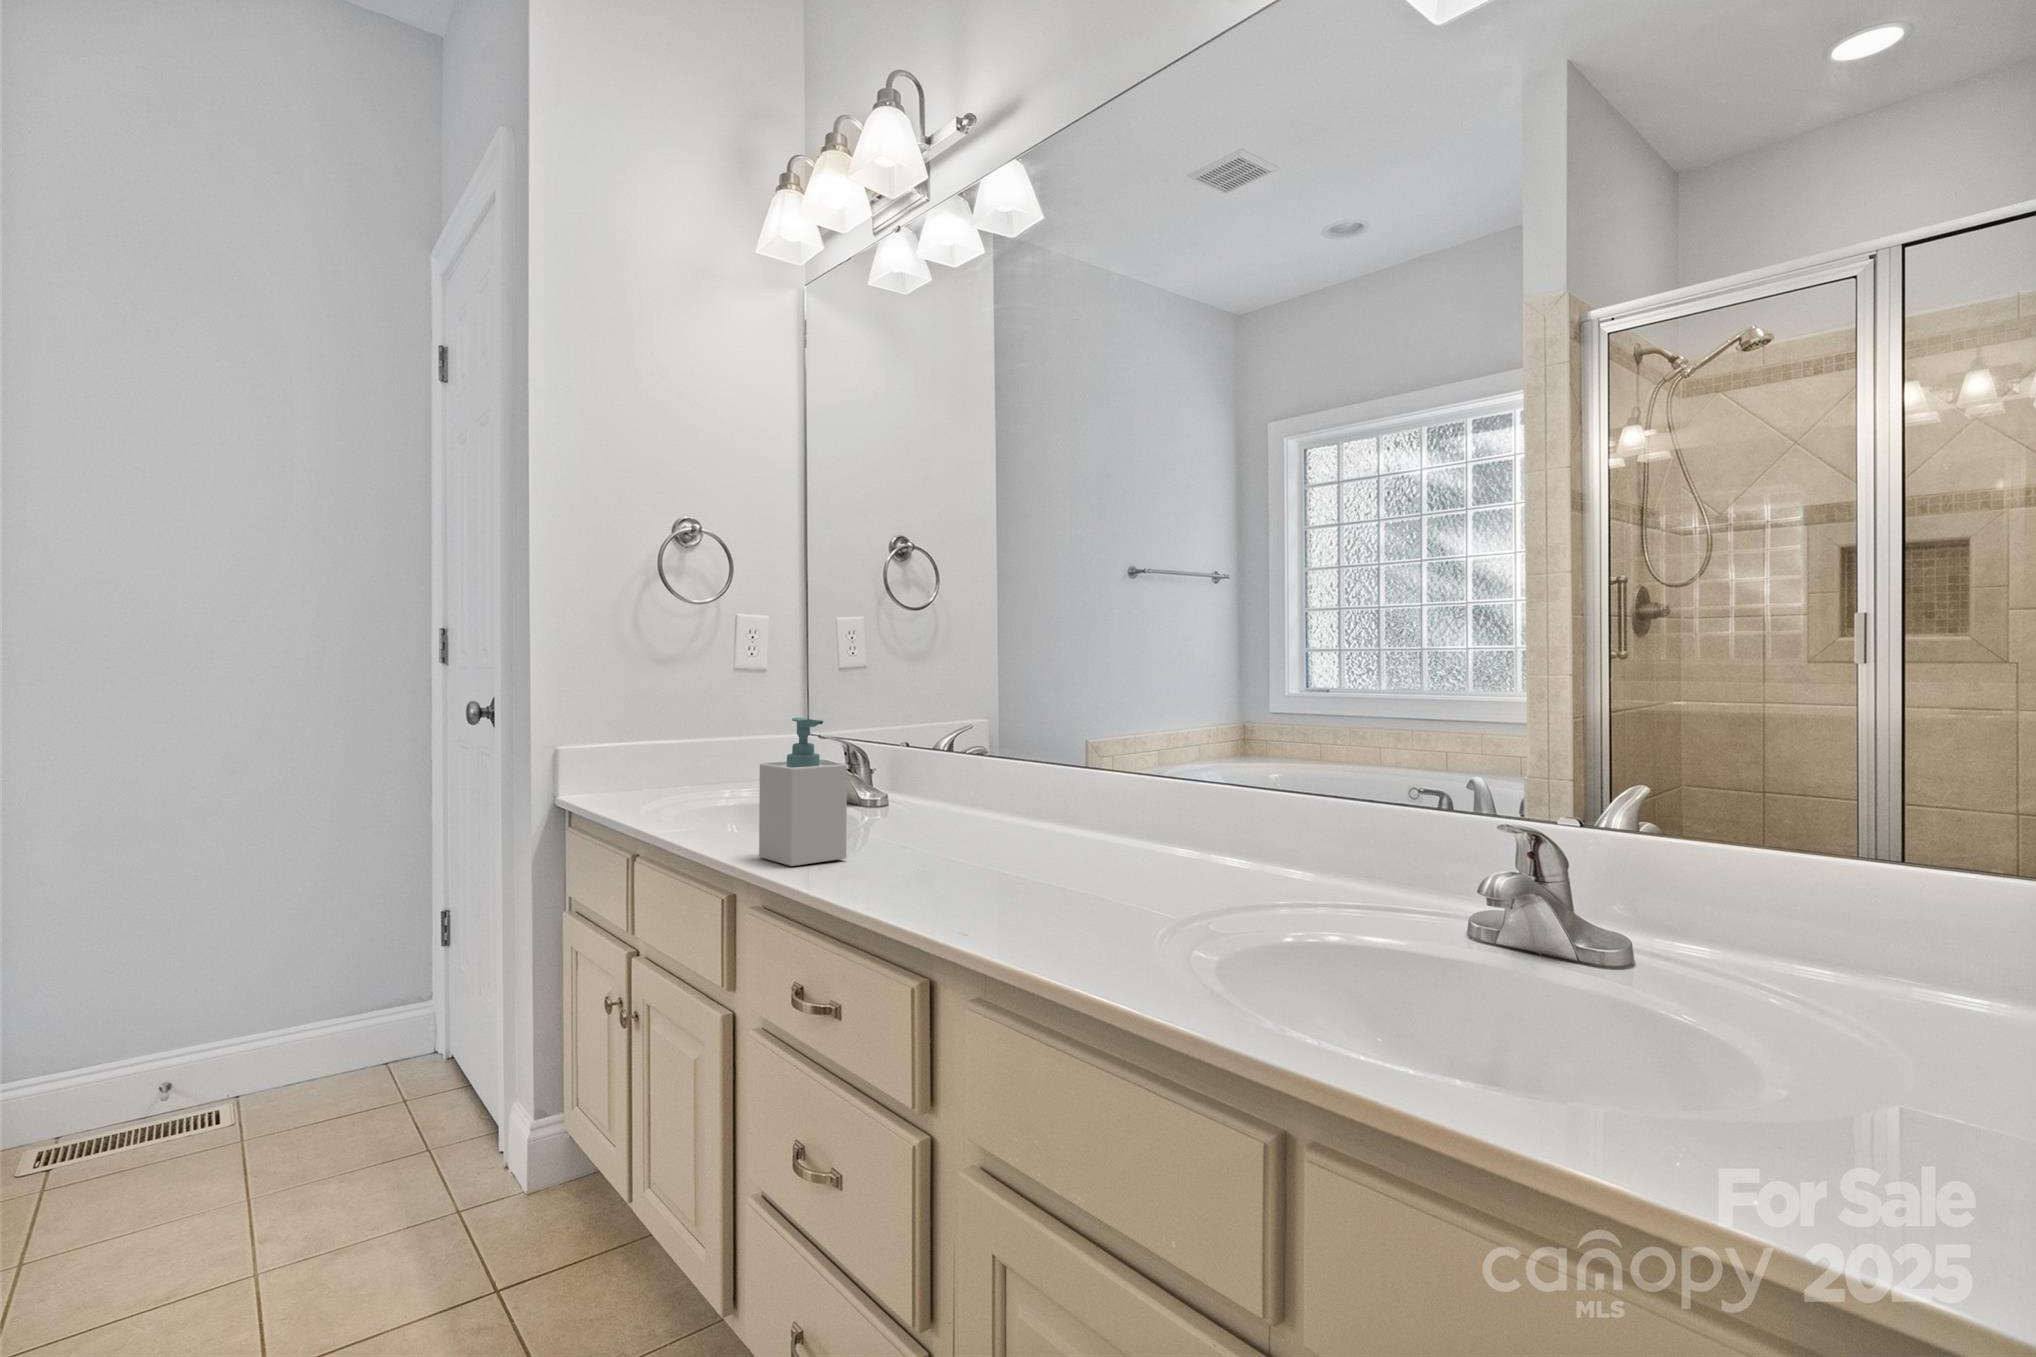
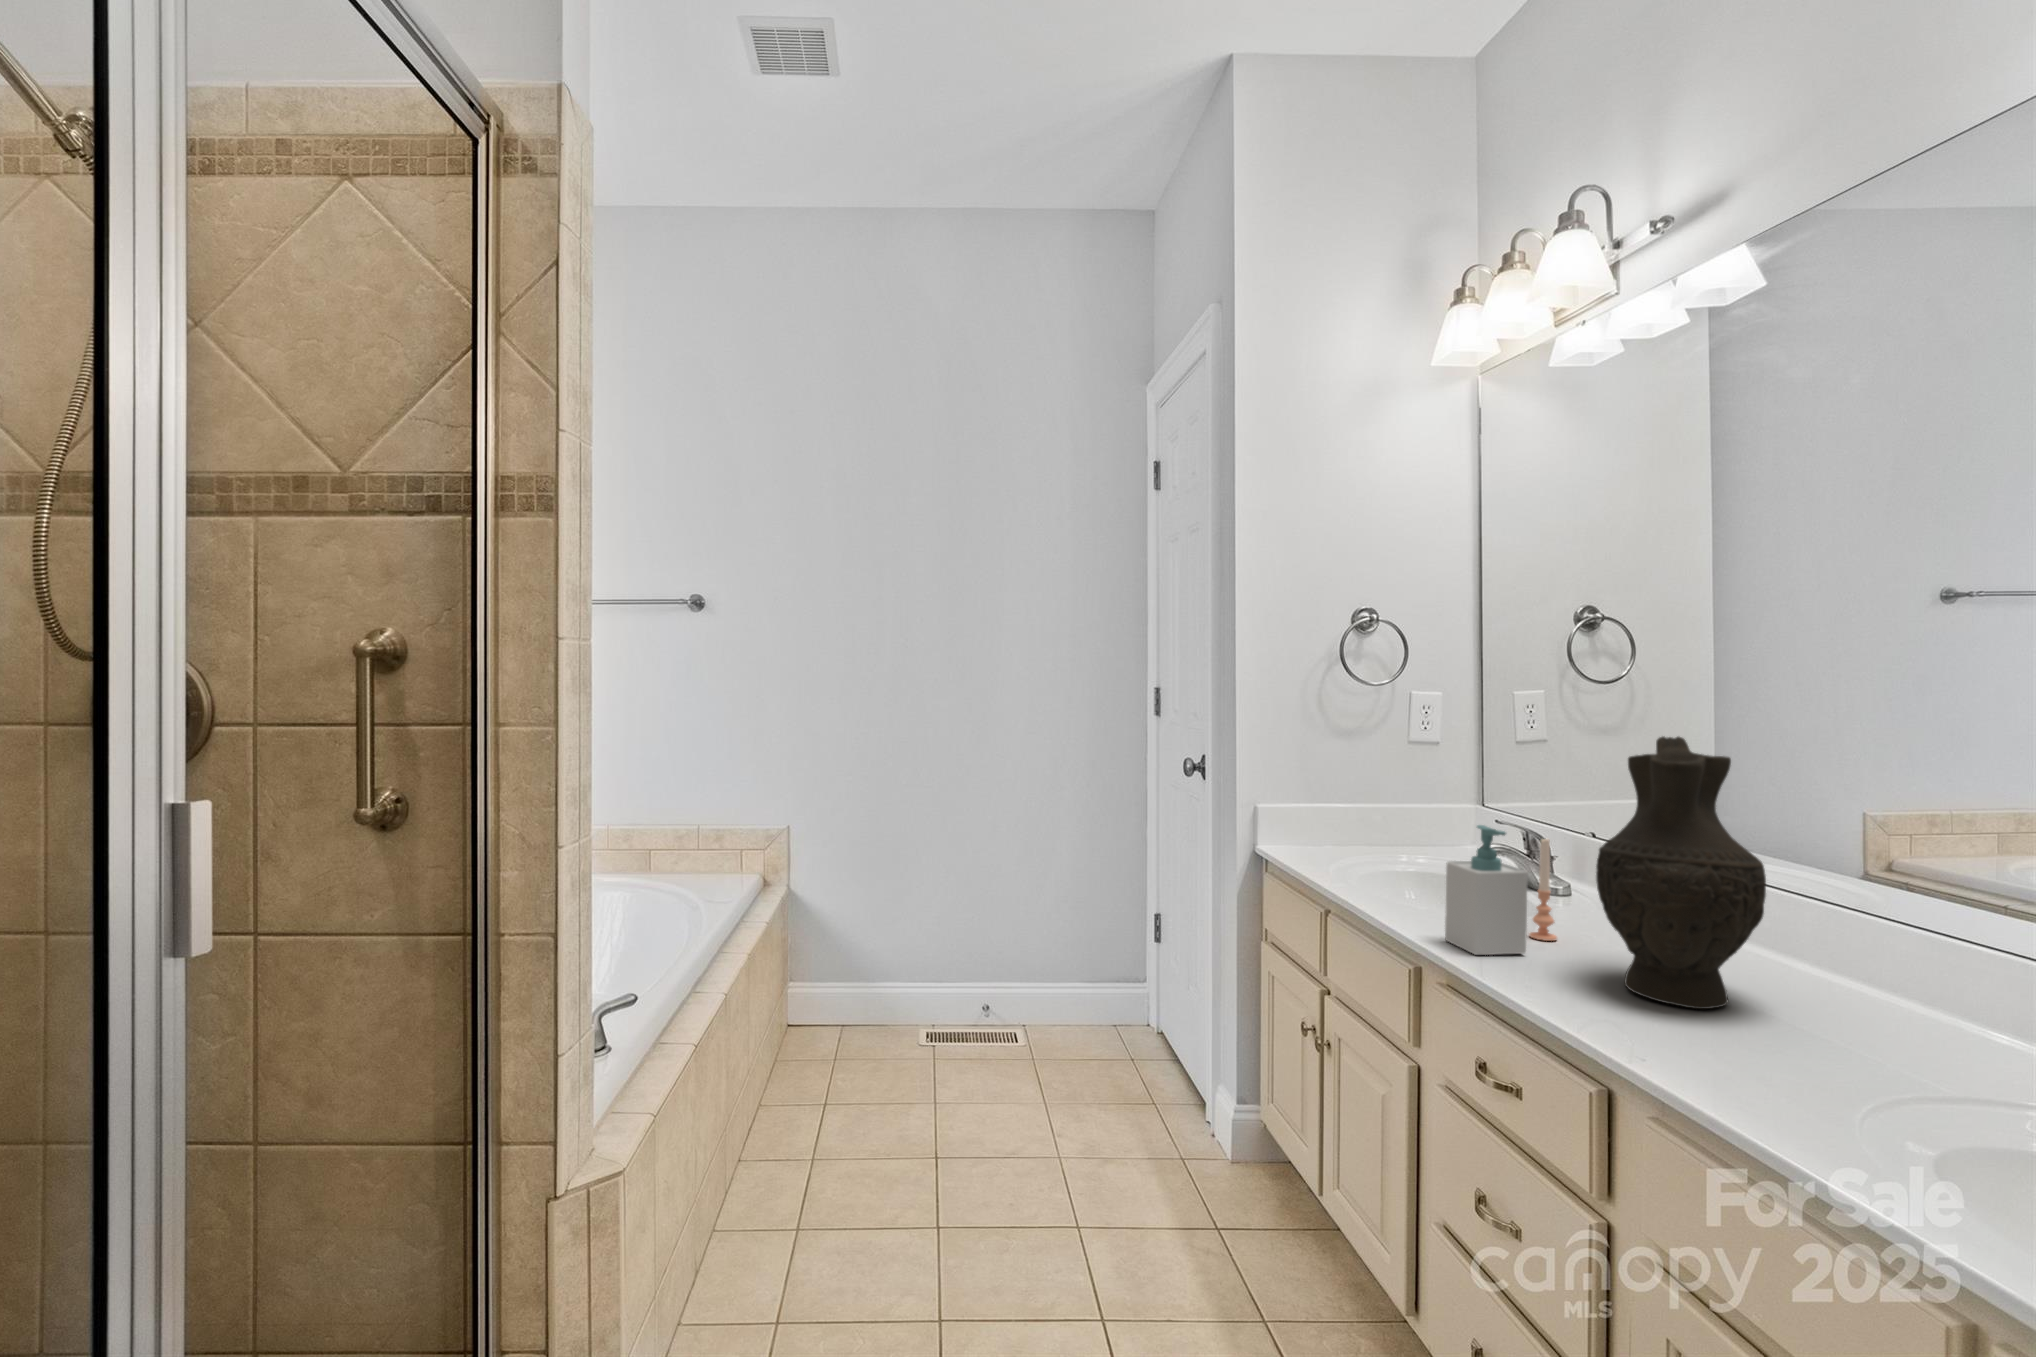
decorative vase: none [915,608,1068,884] -> present [1596,737,1766,1009]
candle: none [851,733,879,846] -> present [1529,838,1557,941]

